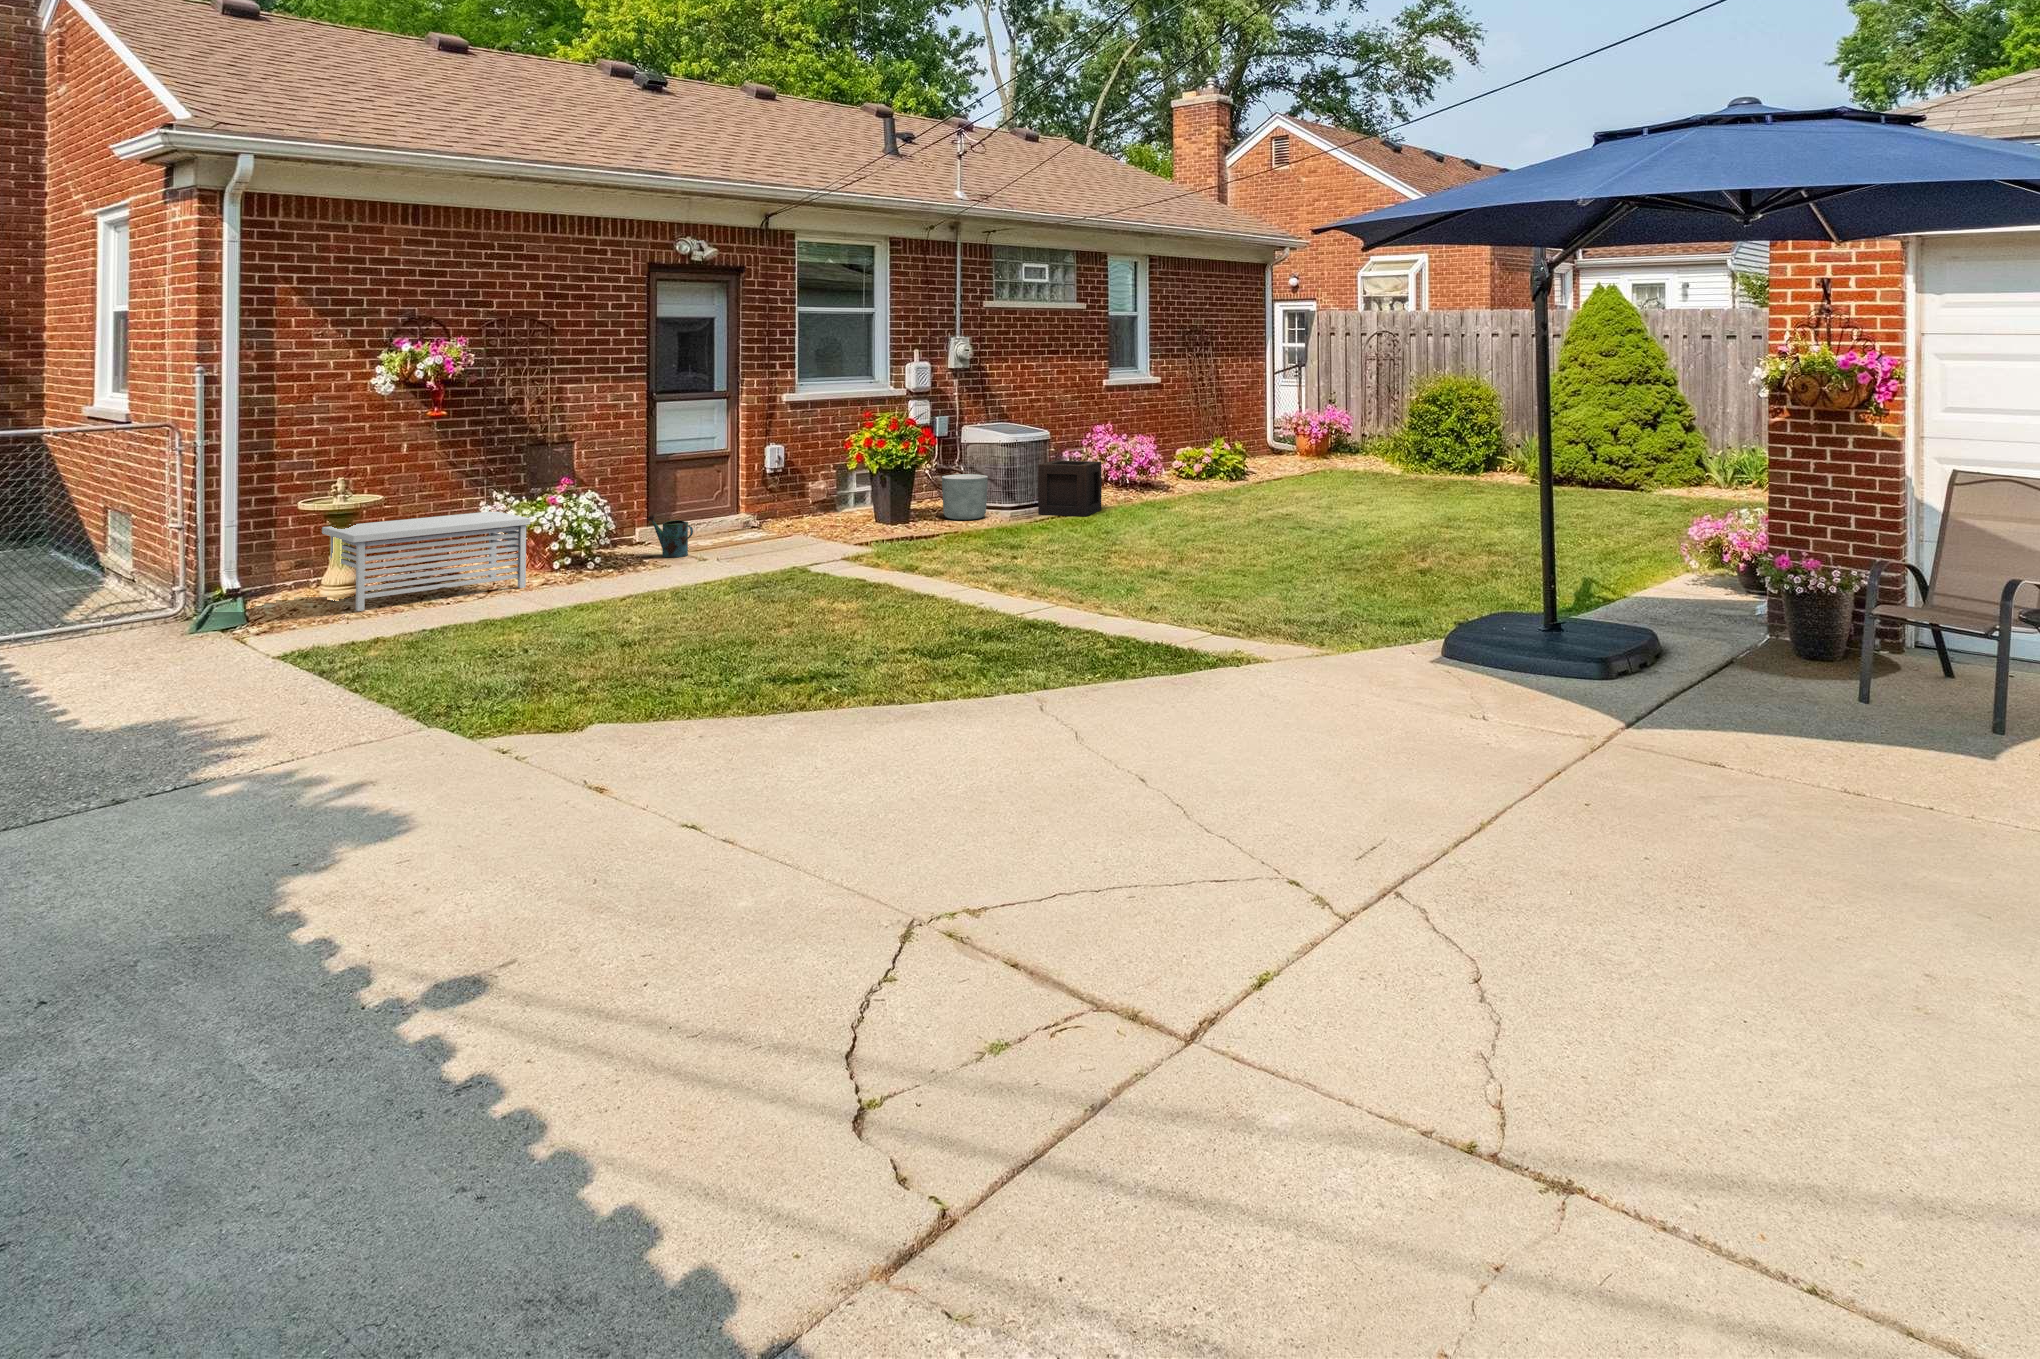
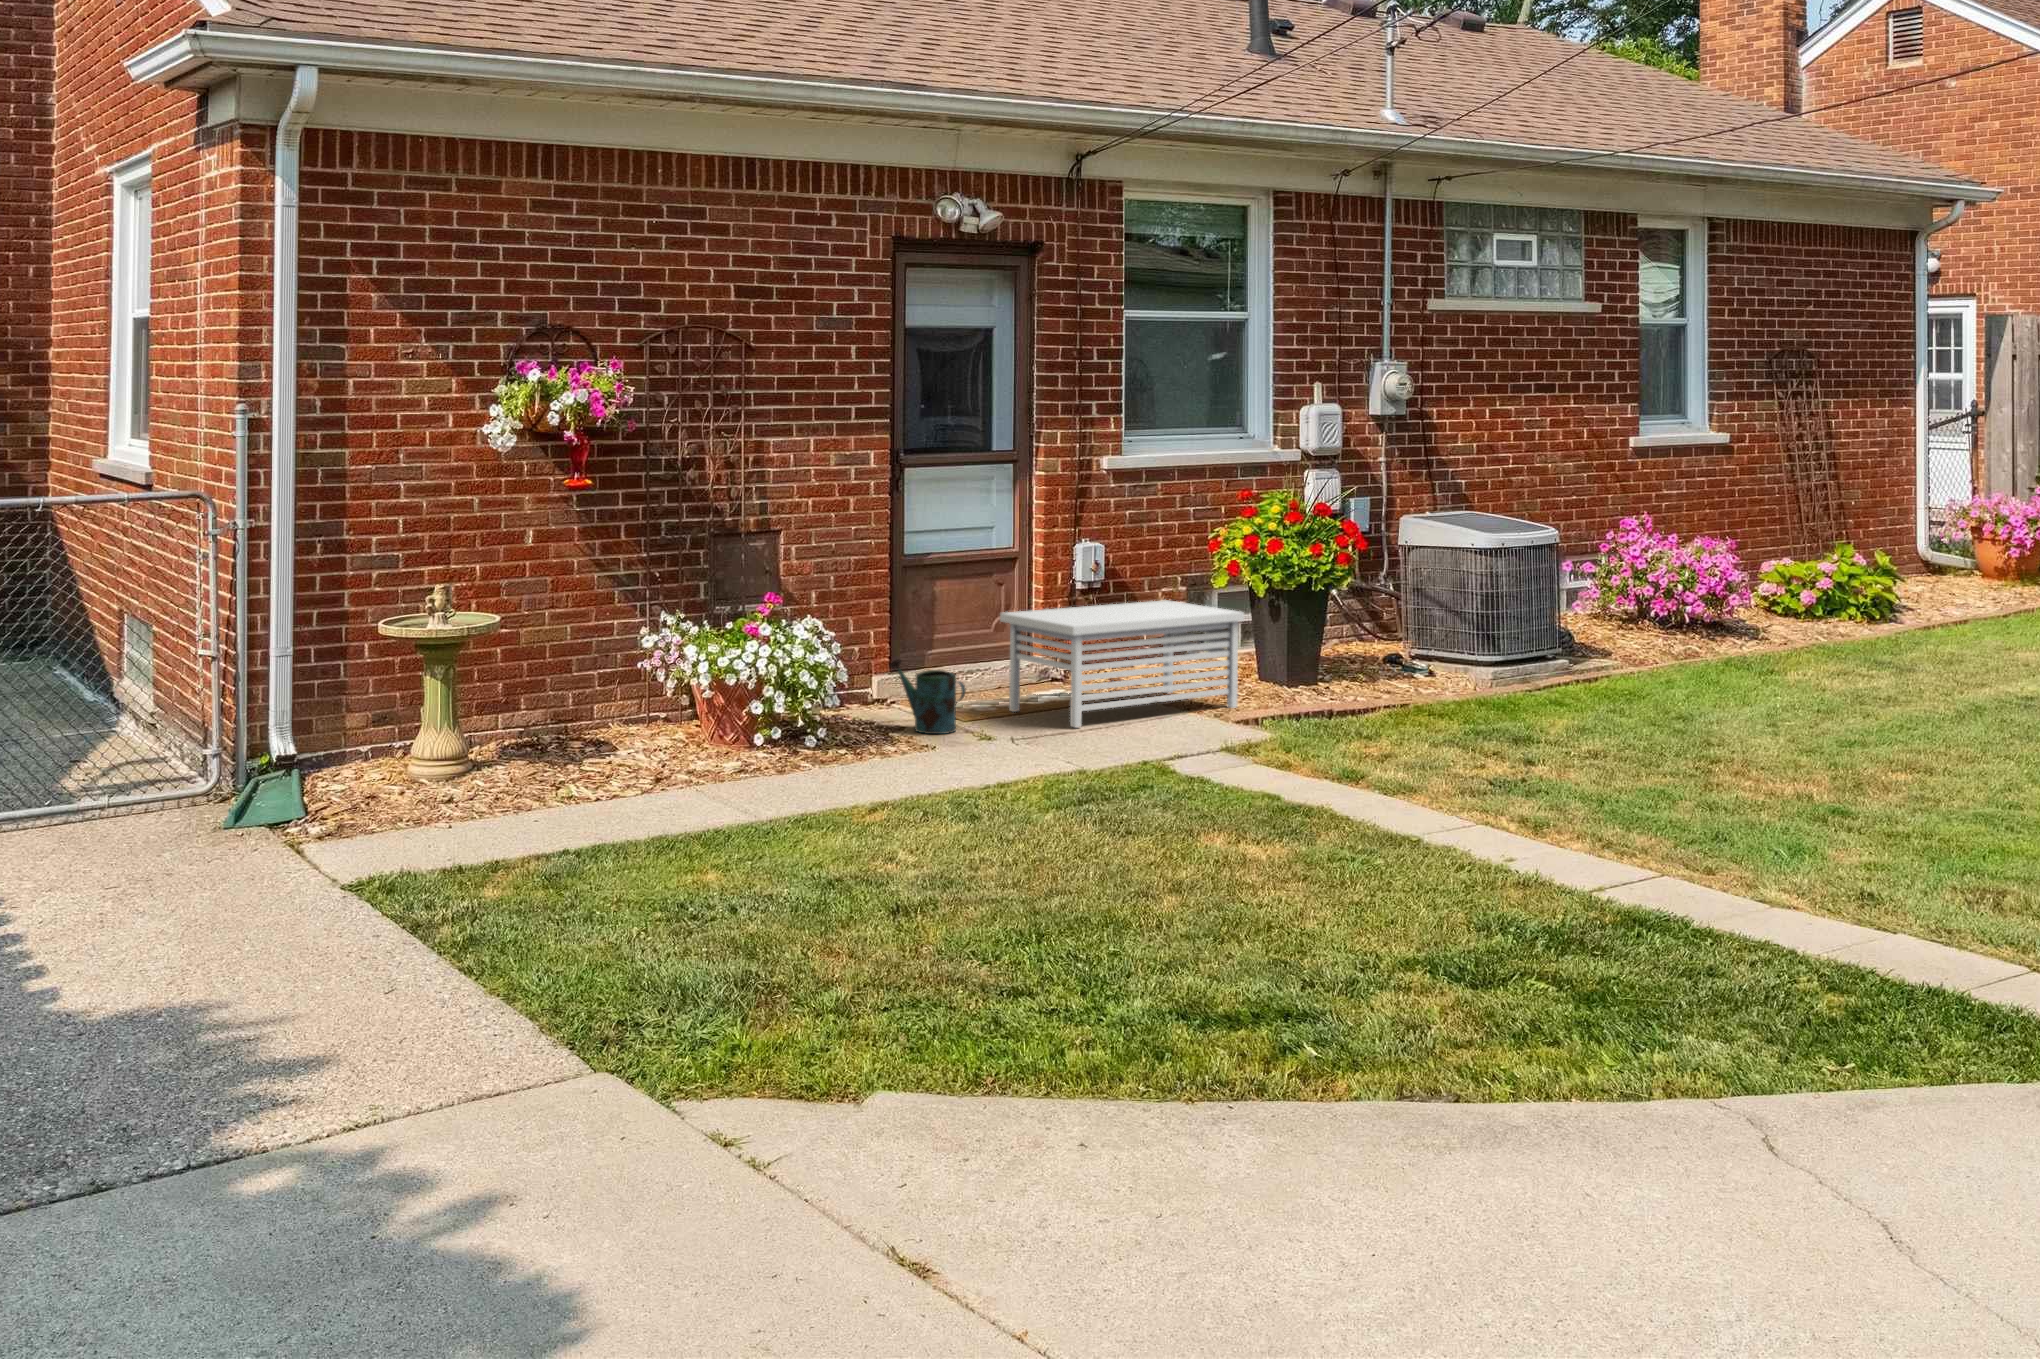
wooden crate: present [1038,460,1102,516] -> none [1540,584,1657,691]
planter: present [942,474,988,520] -> none [1367,604,1450,687]
storage bench: present [322,511,531,611] -> present [1000,600,1244,728]

